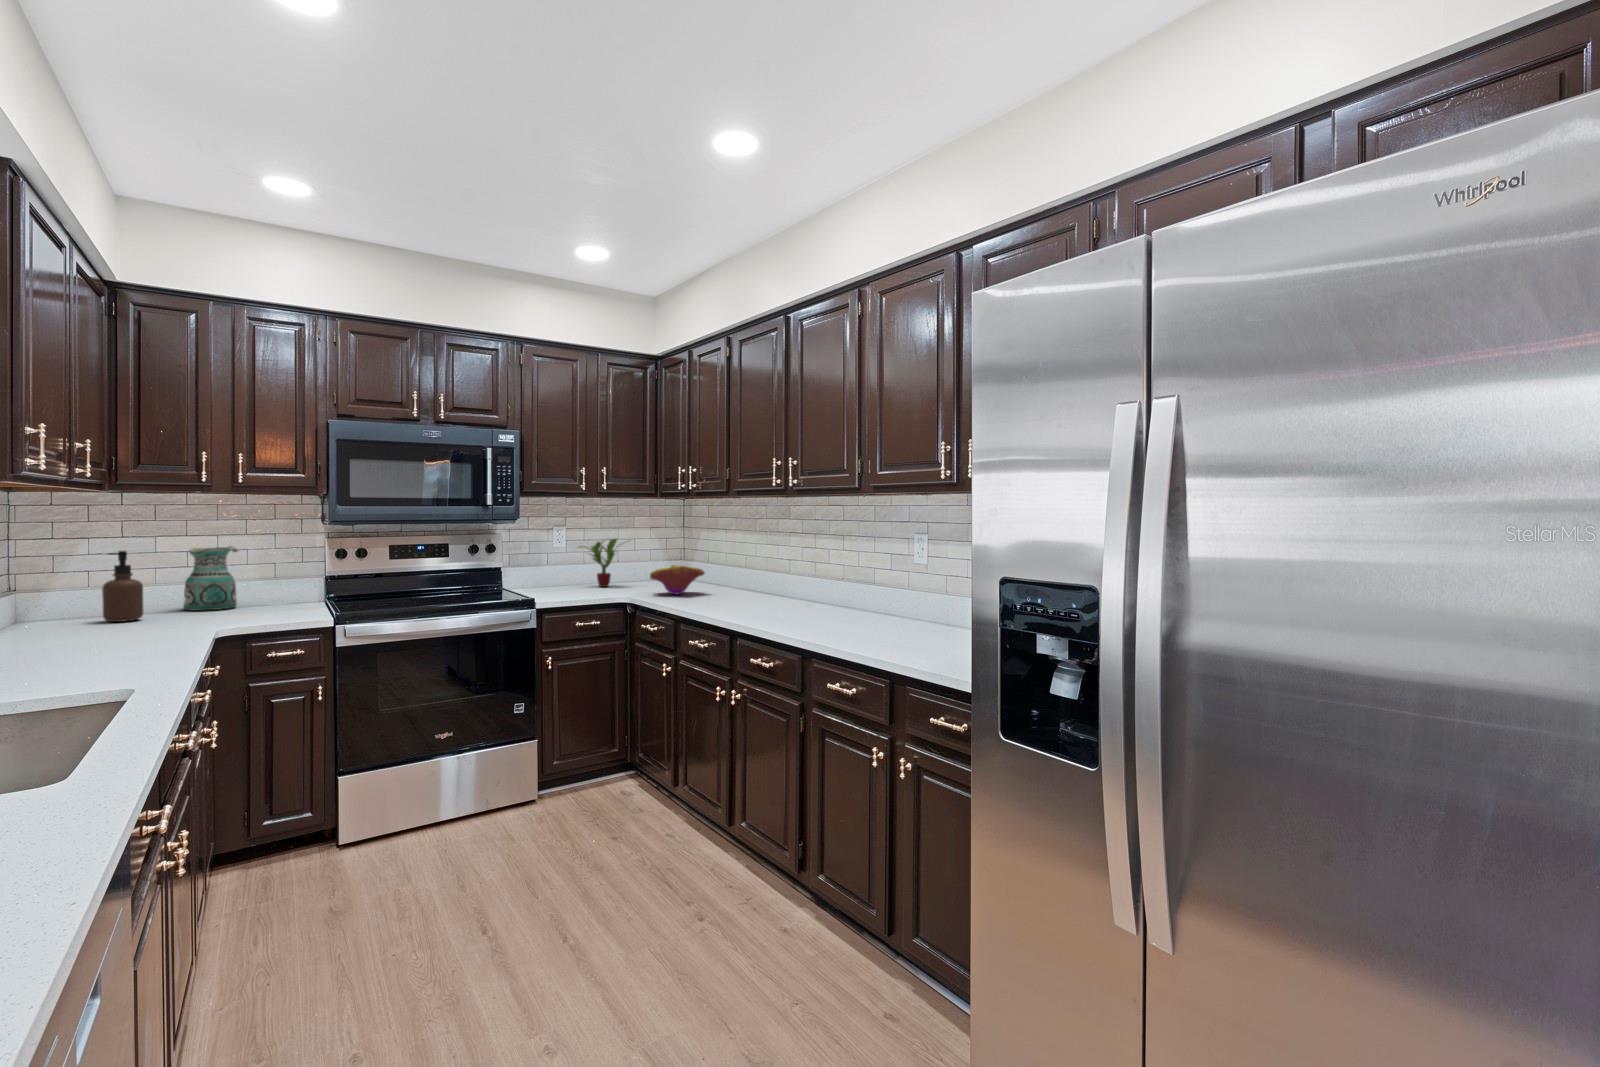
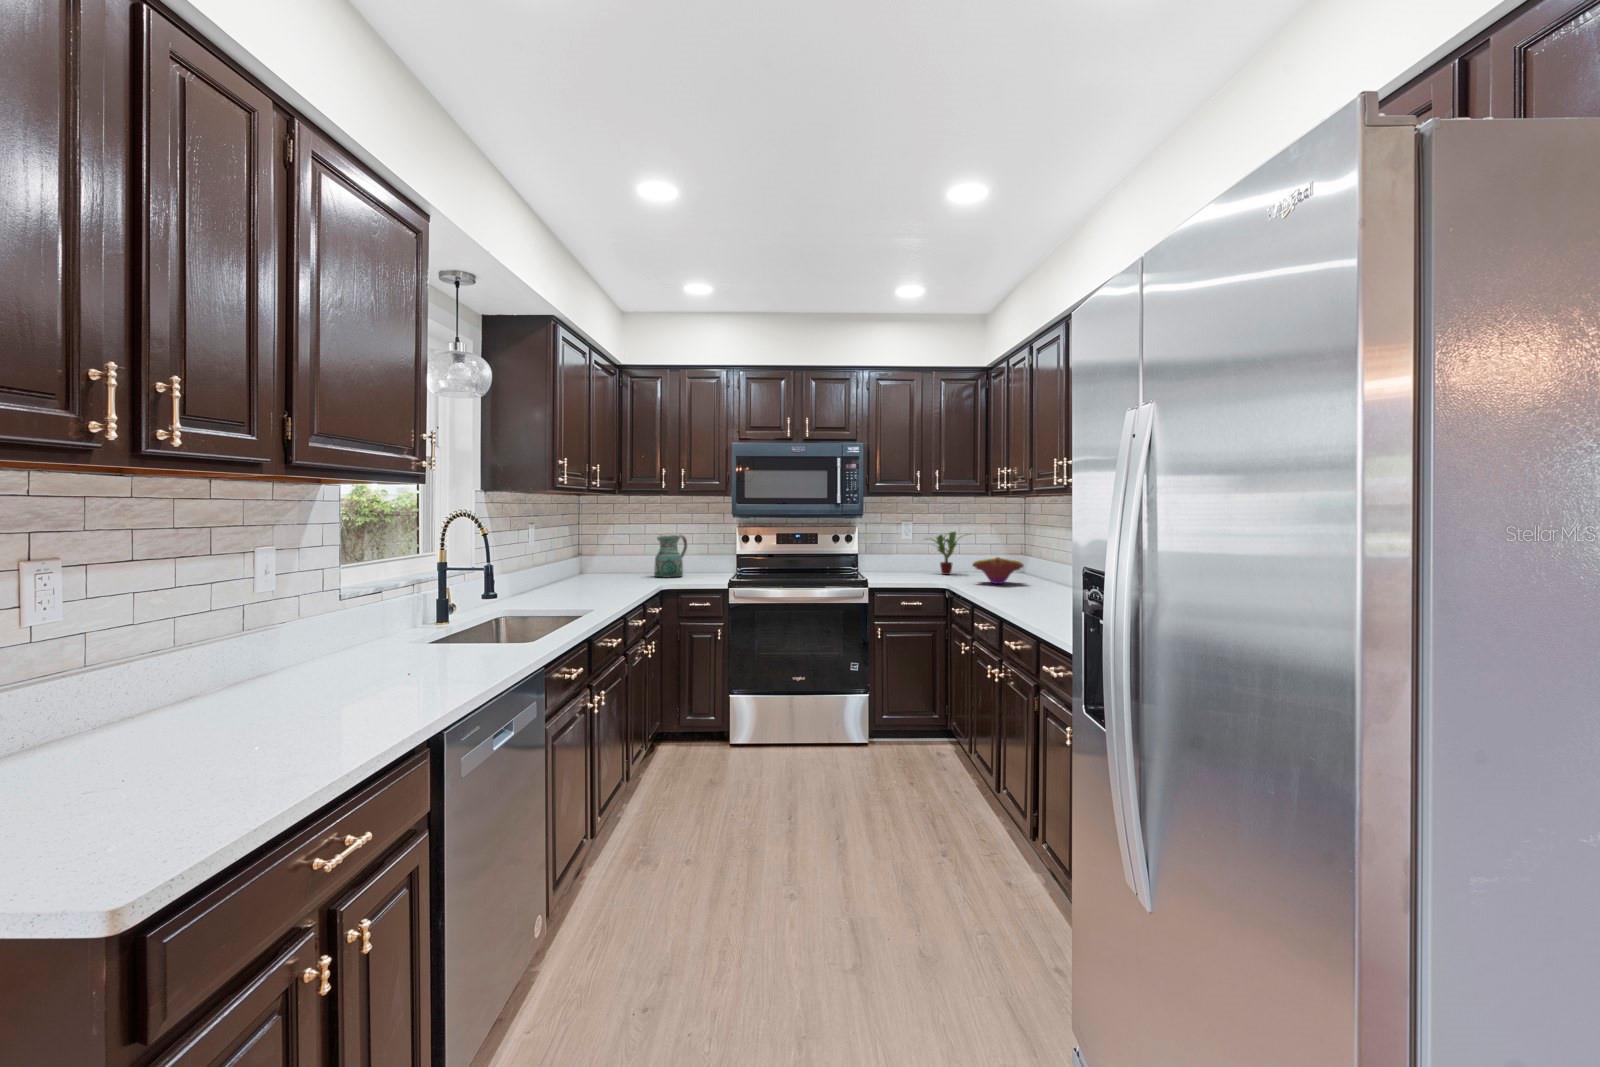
soap dispenser: present [102,551,144,622] -> none [609,537,629,582]

